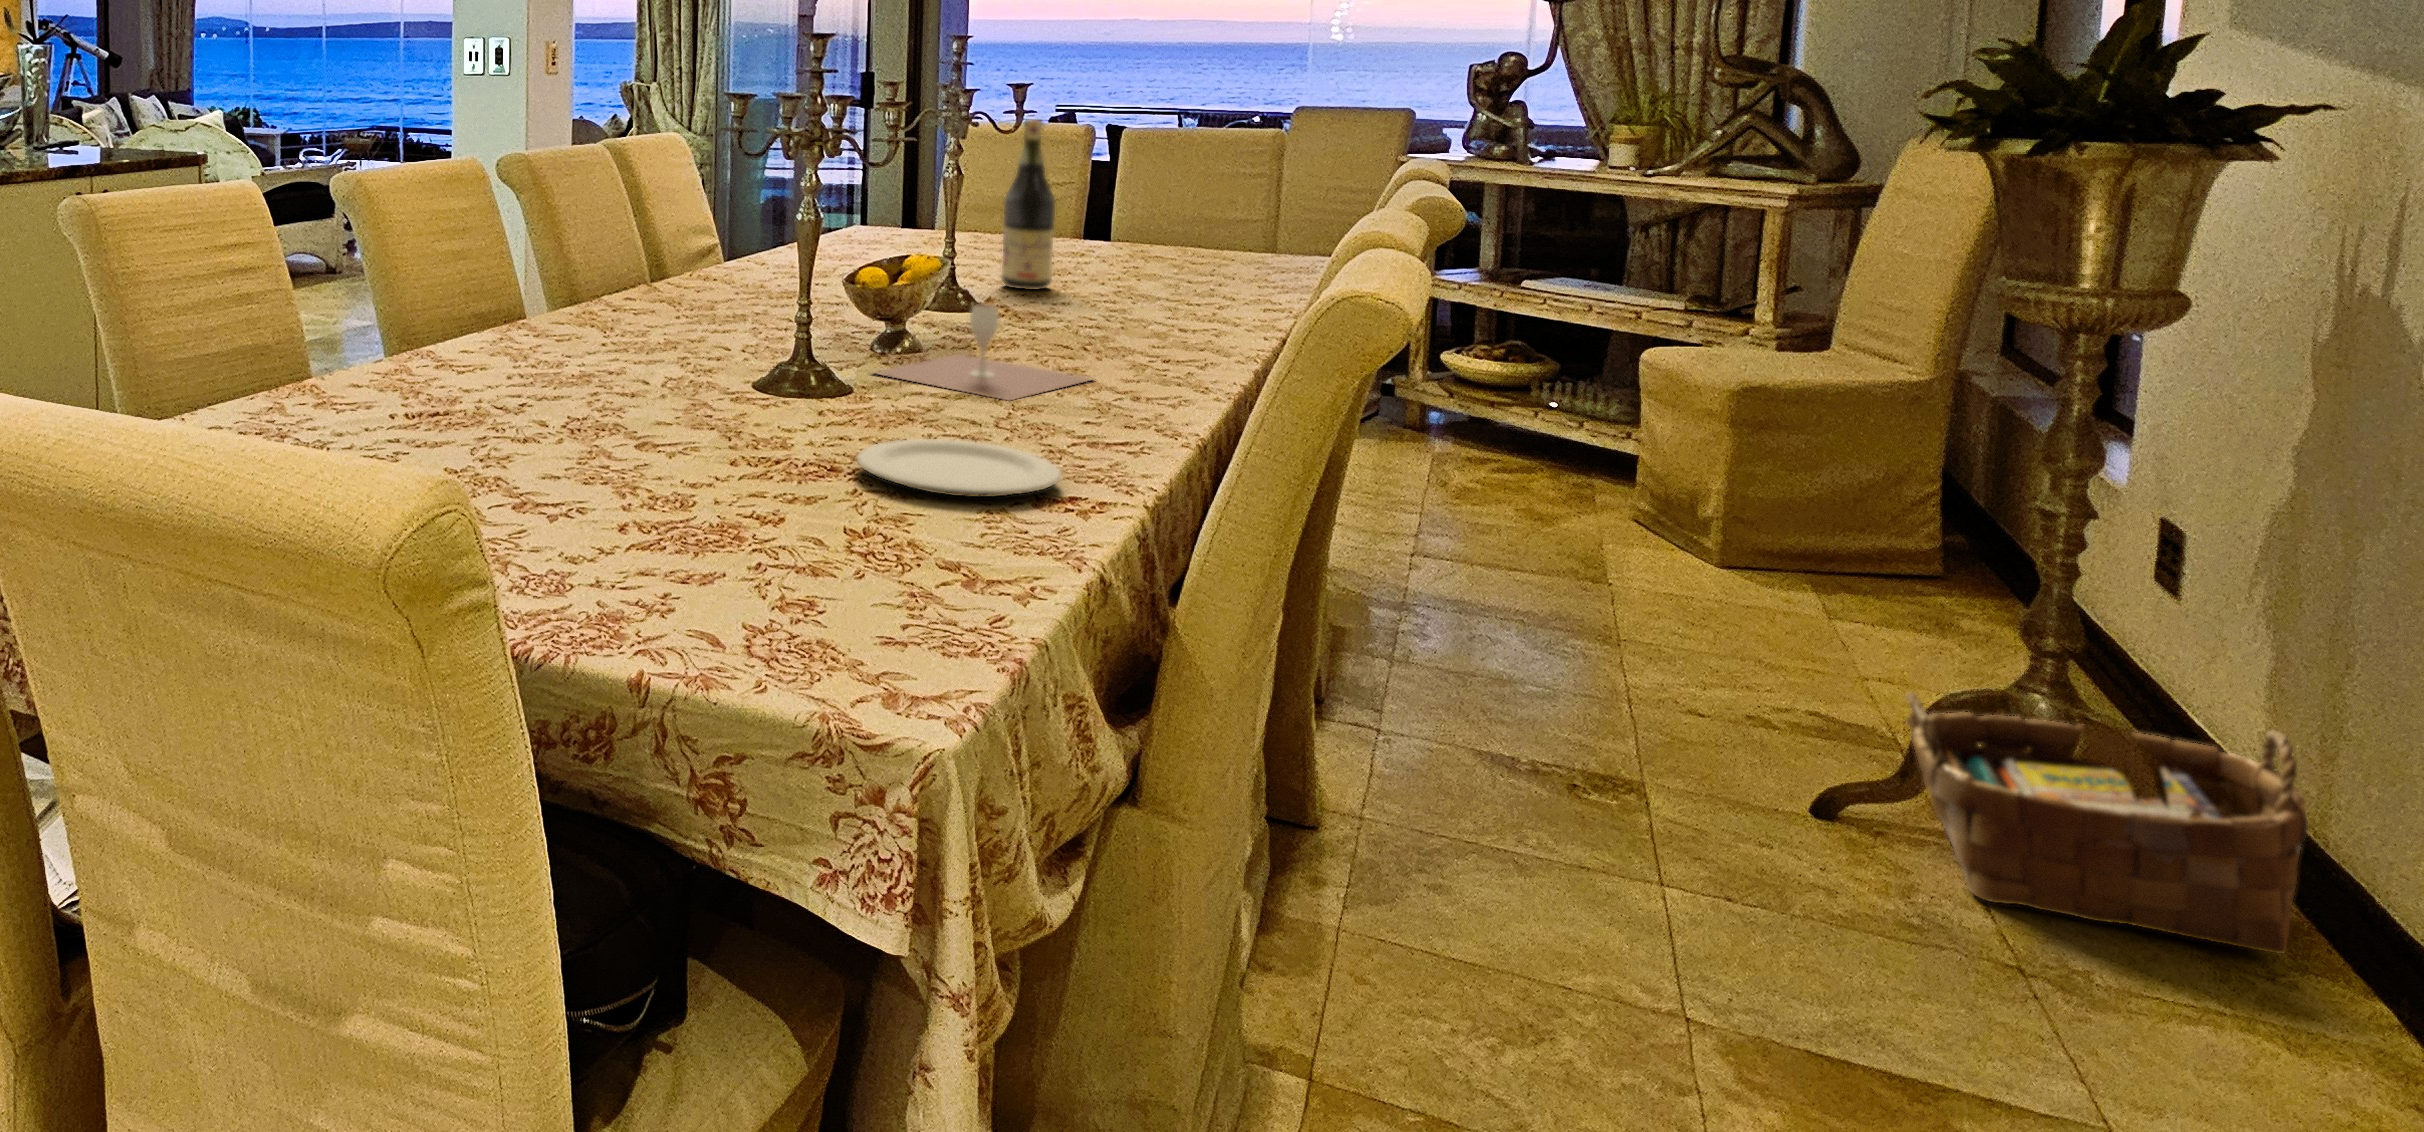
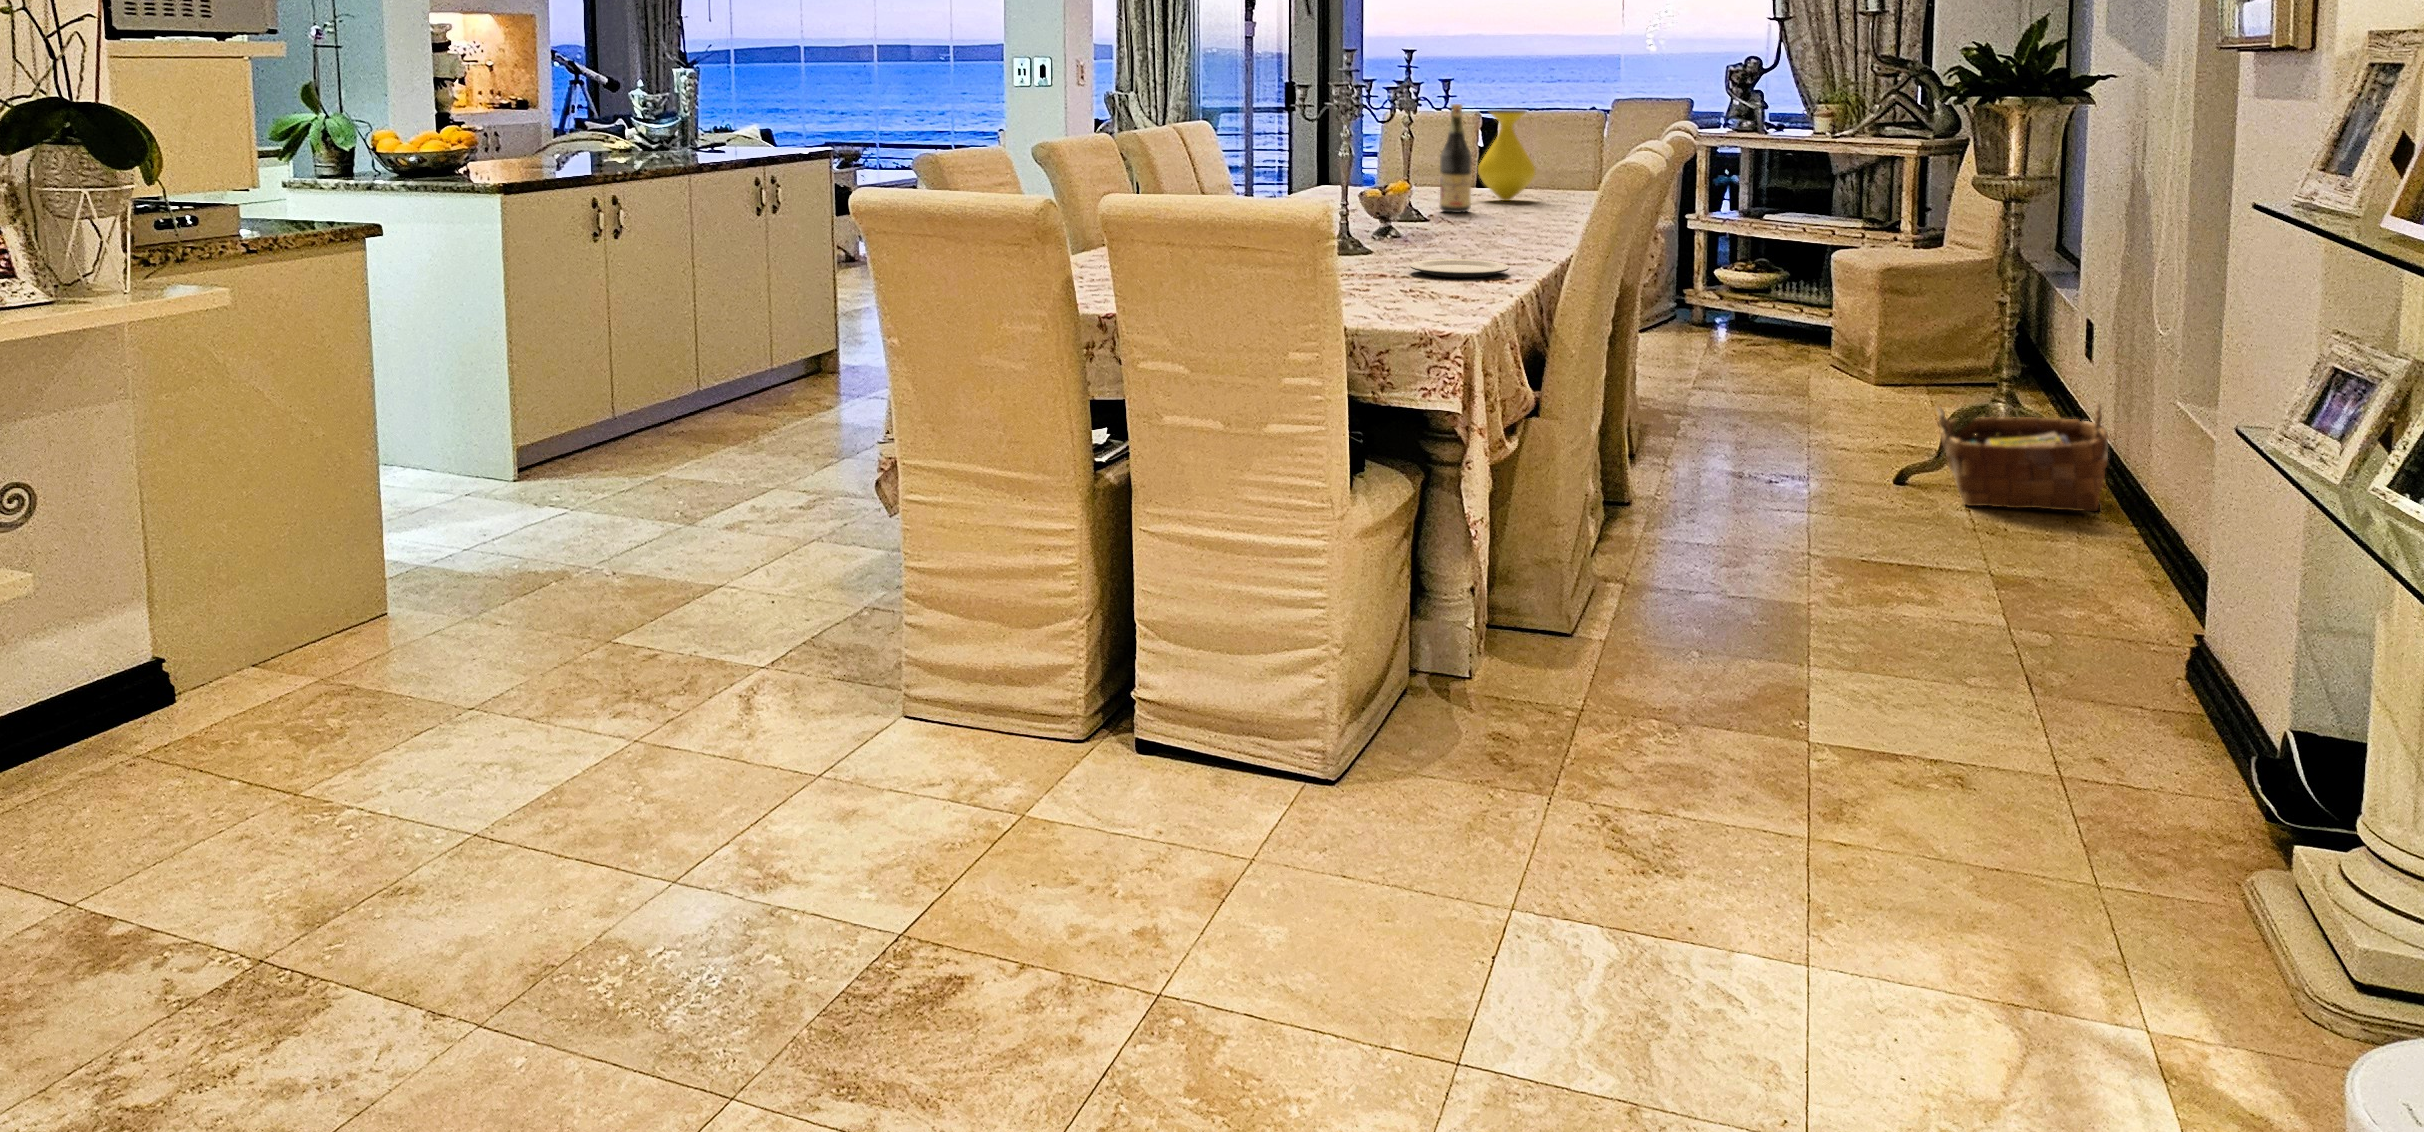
vase: none [1074,126,1165,265] -> present [1478,110,1535,201]
wine glass: present [876,305,1096,400] -> none [1390,204,1512,252]

